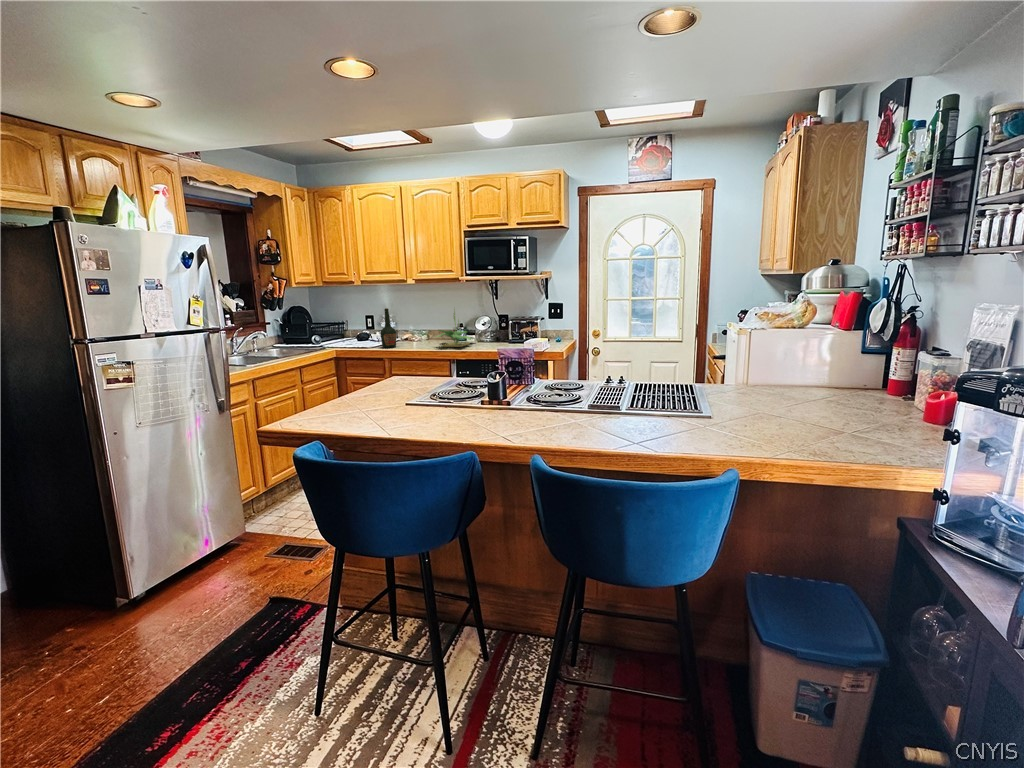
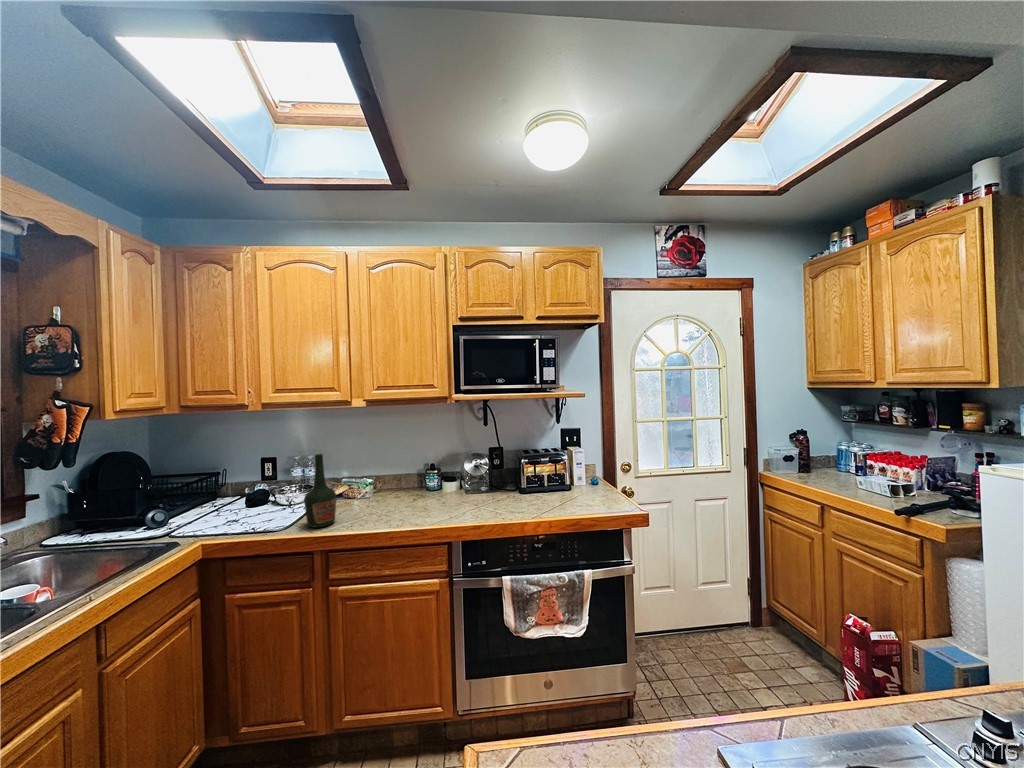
potted plant: present [437,313,475,347] -> none [412,444,474,514]

